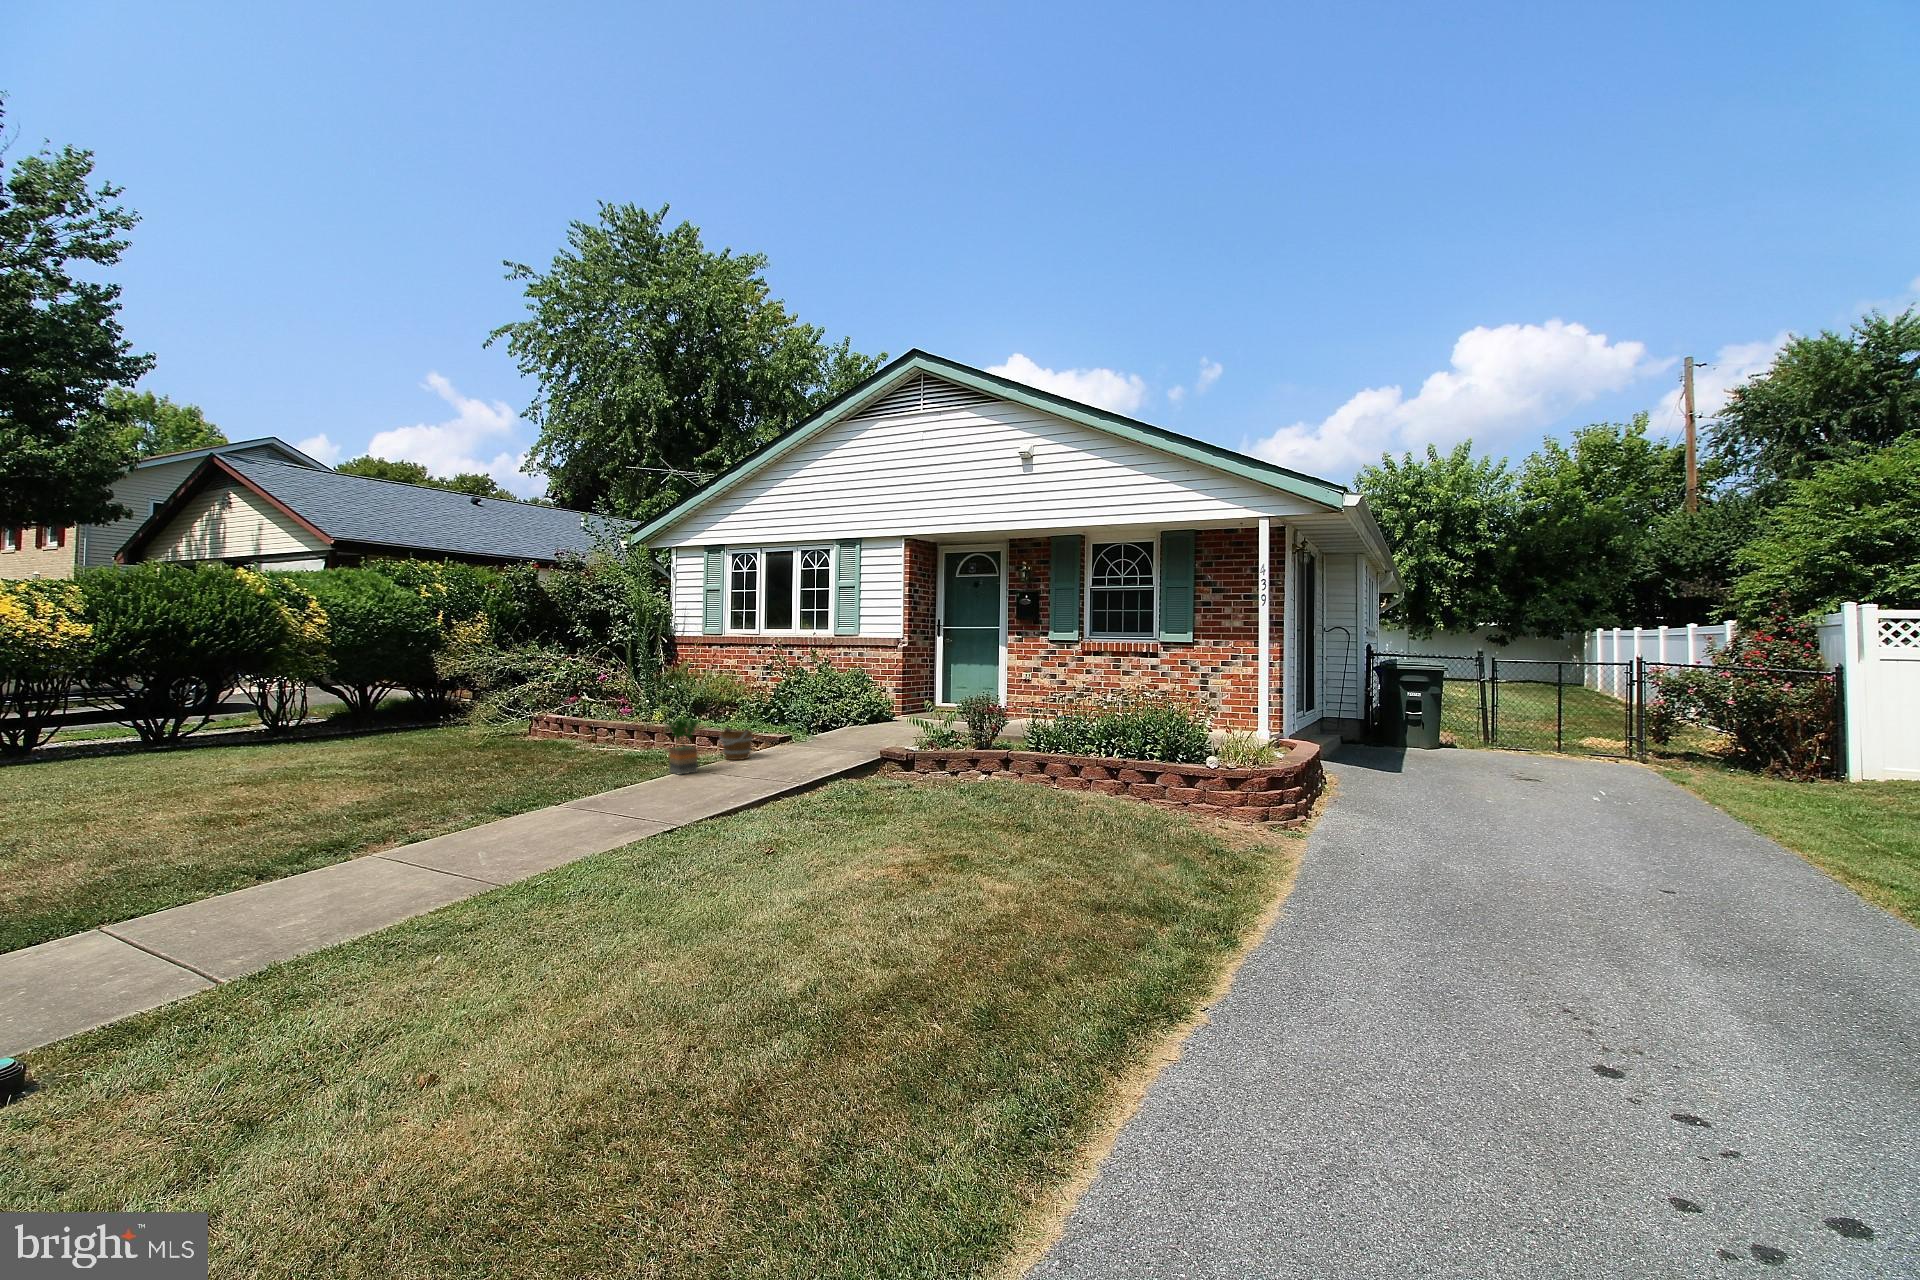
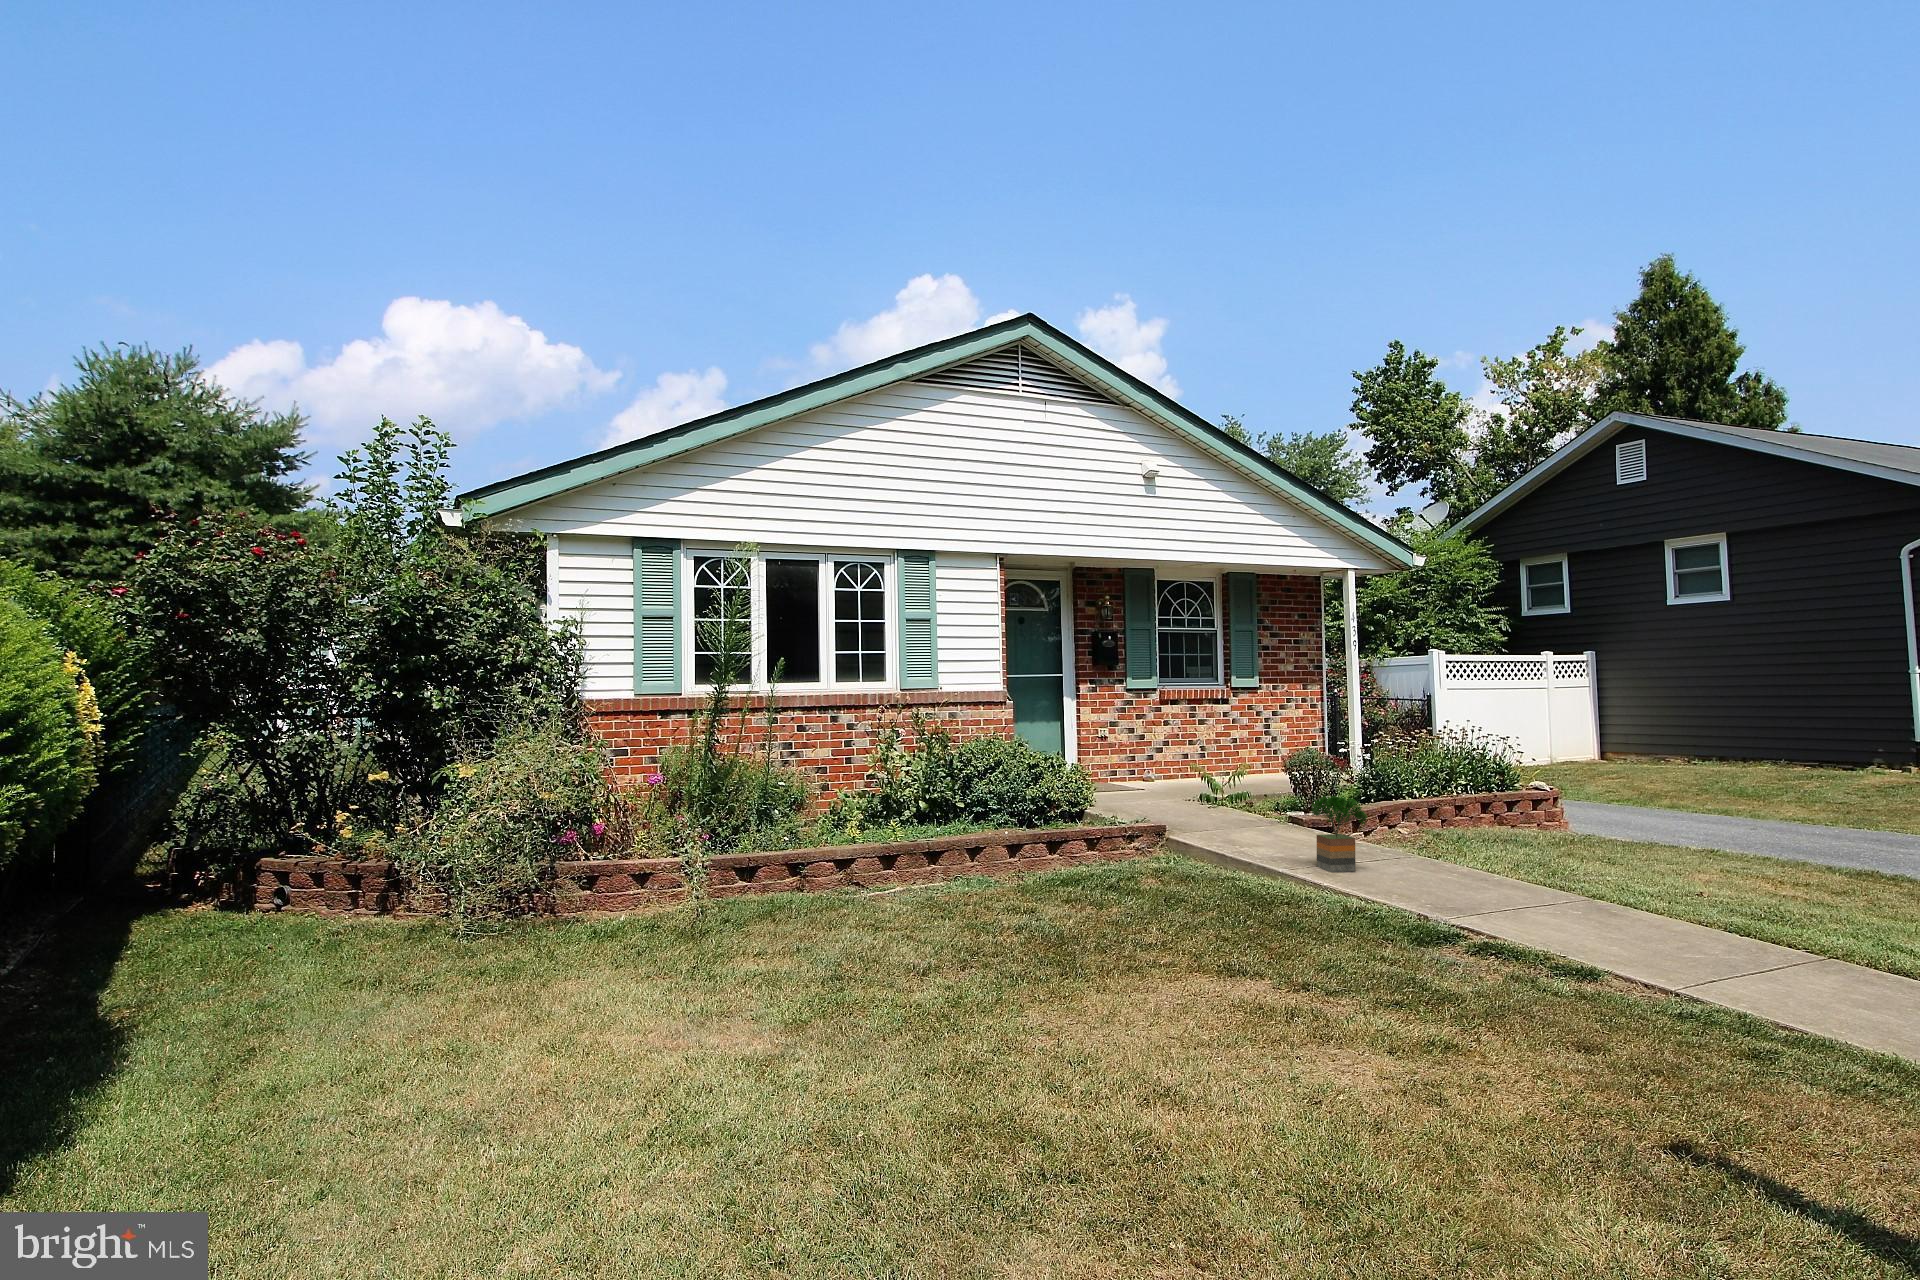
bucket: present [720,727,753,760] -> none [1242,808,1289,853]

